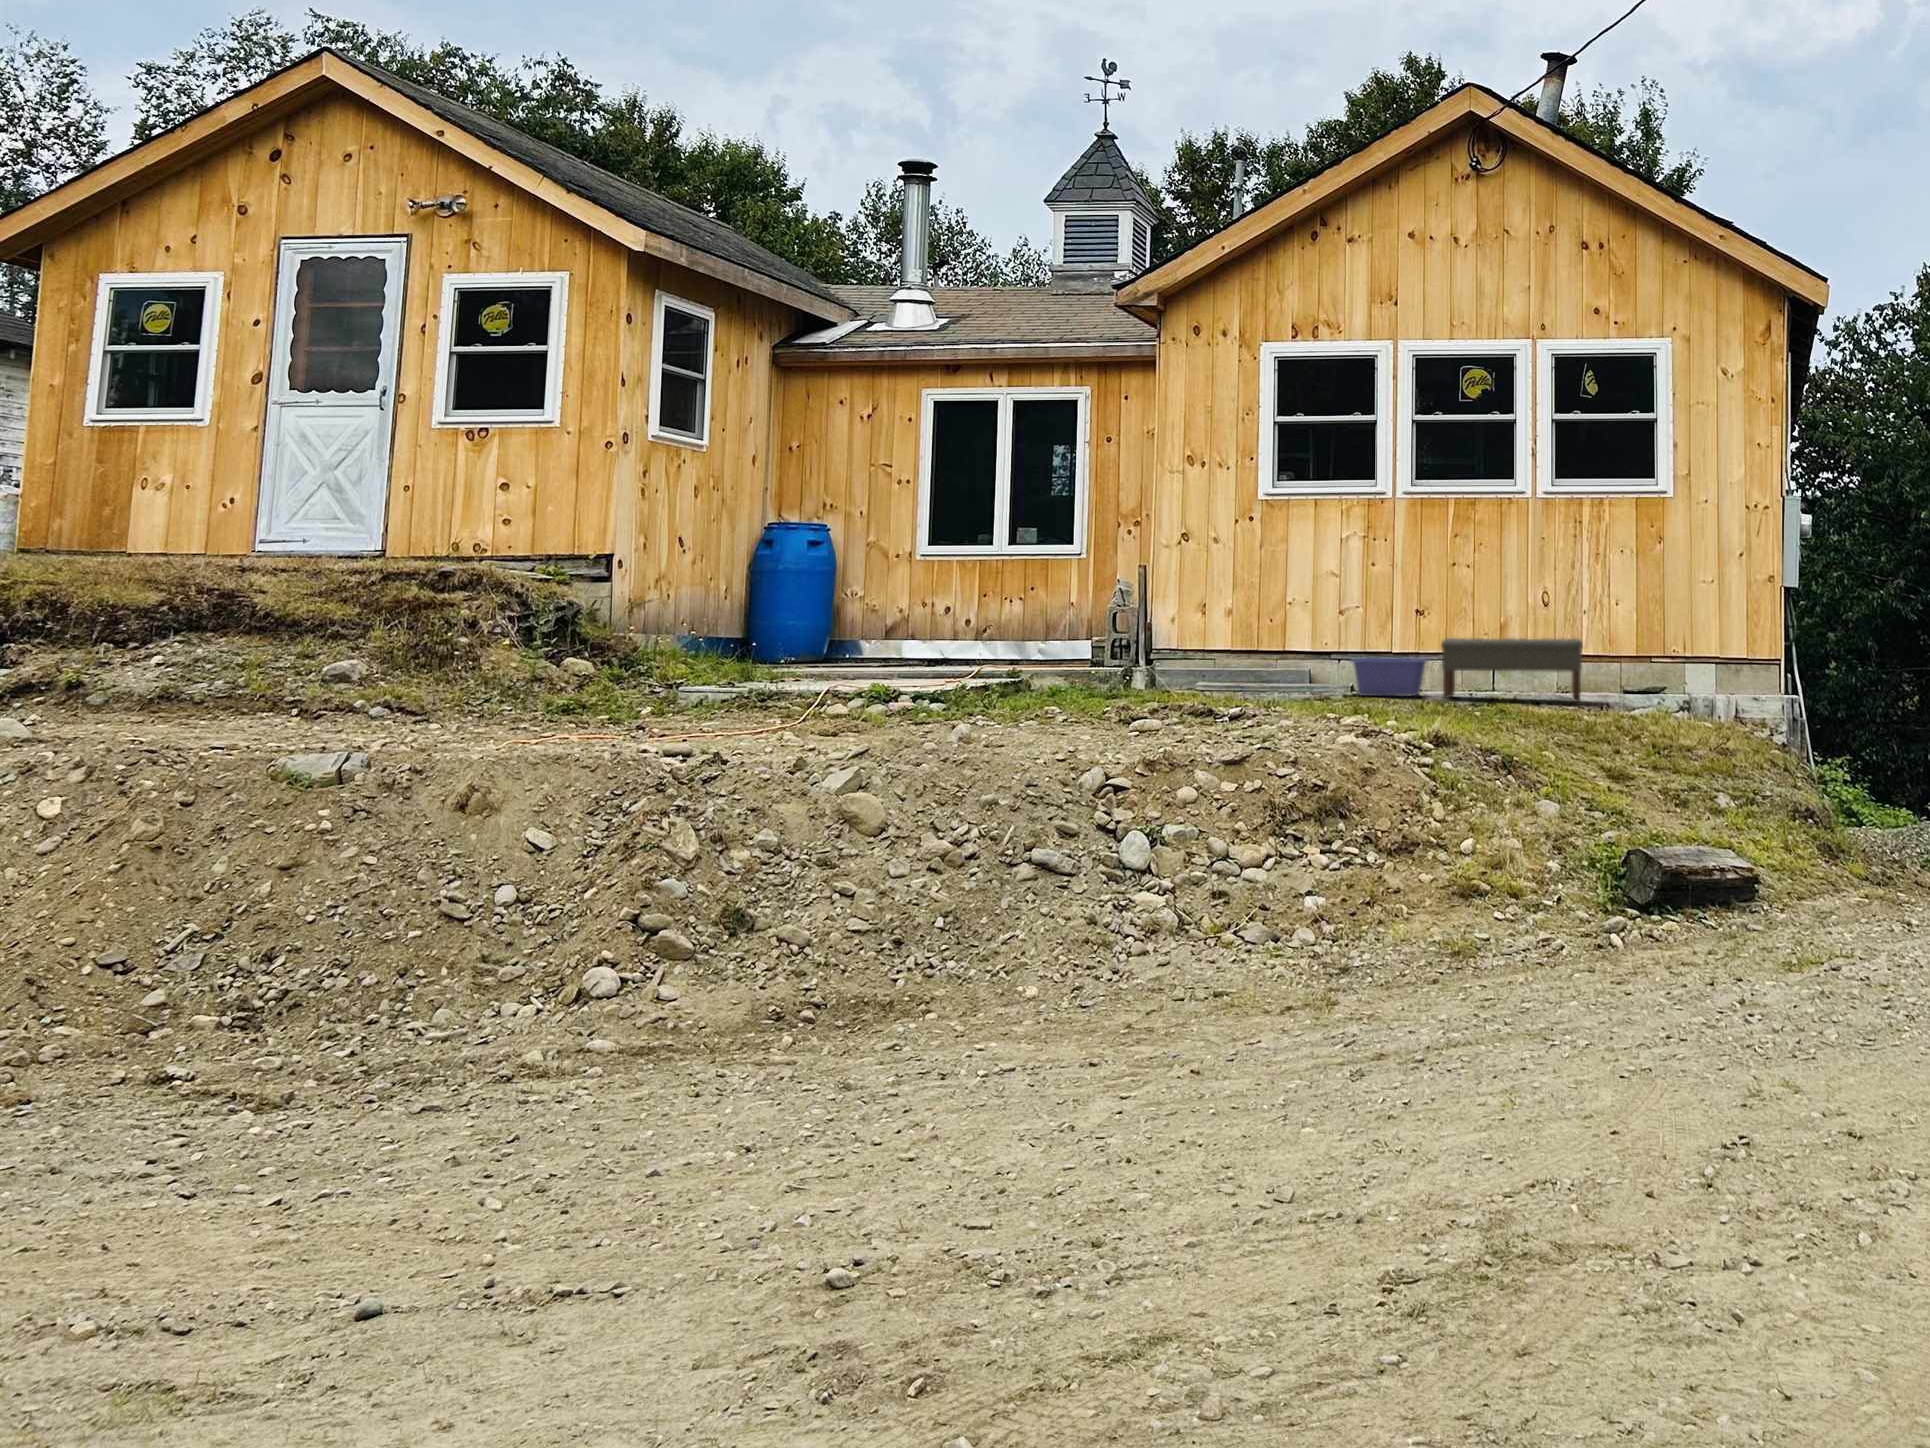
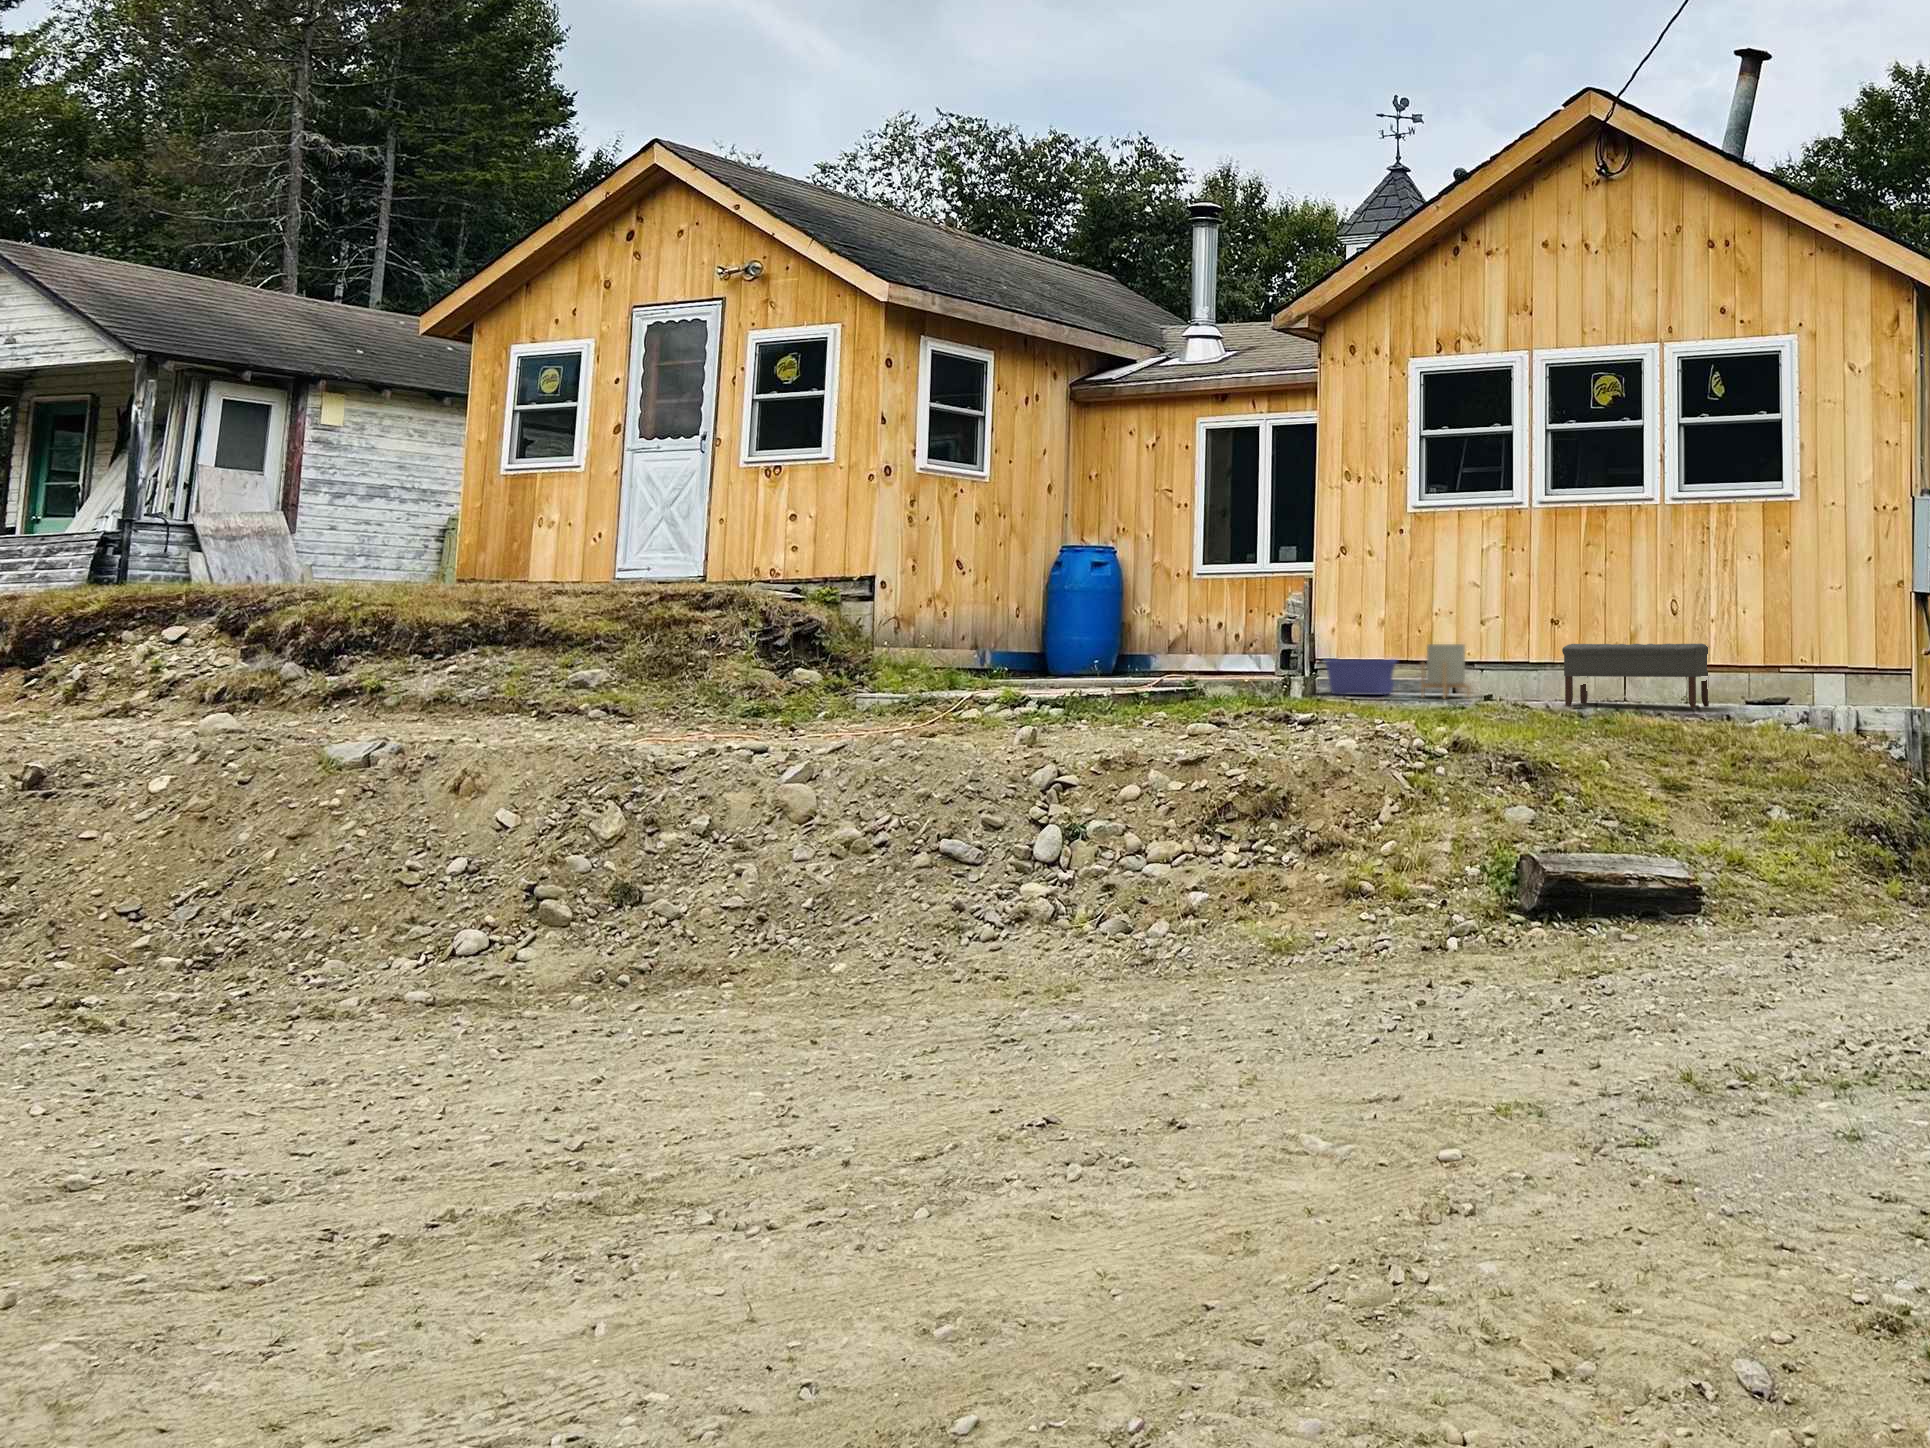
planter: none [1279,637,1330,693] -> present [1421,644,1470,697]
storage bin: present [1352,658,1428,696] -> present [1324,659,1396,695]

